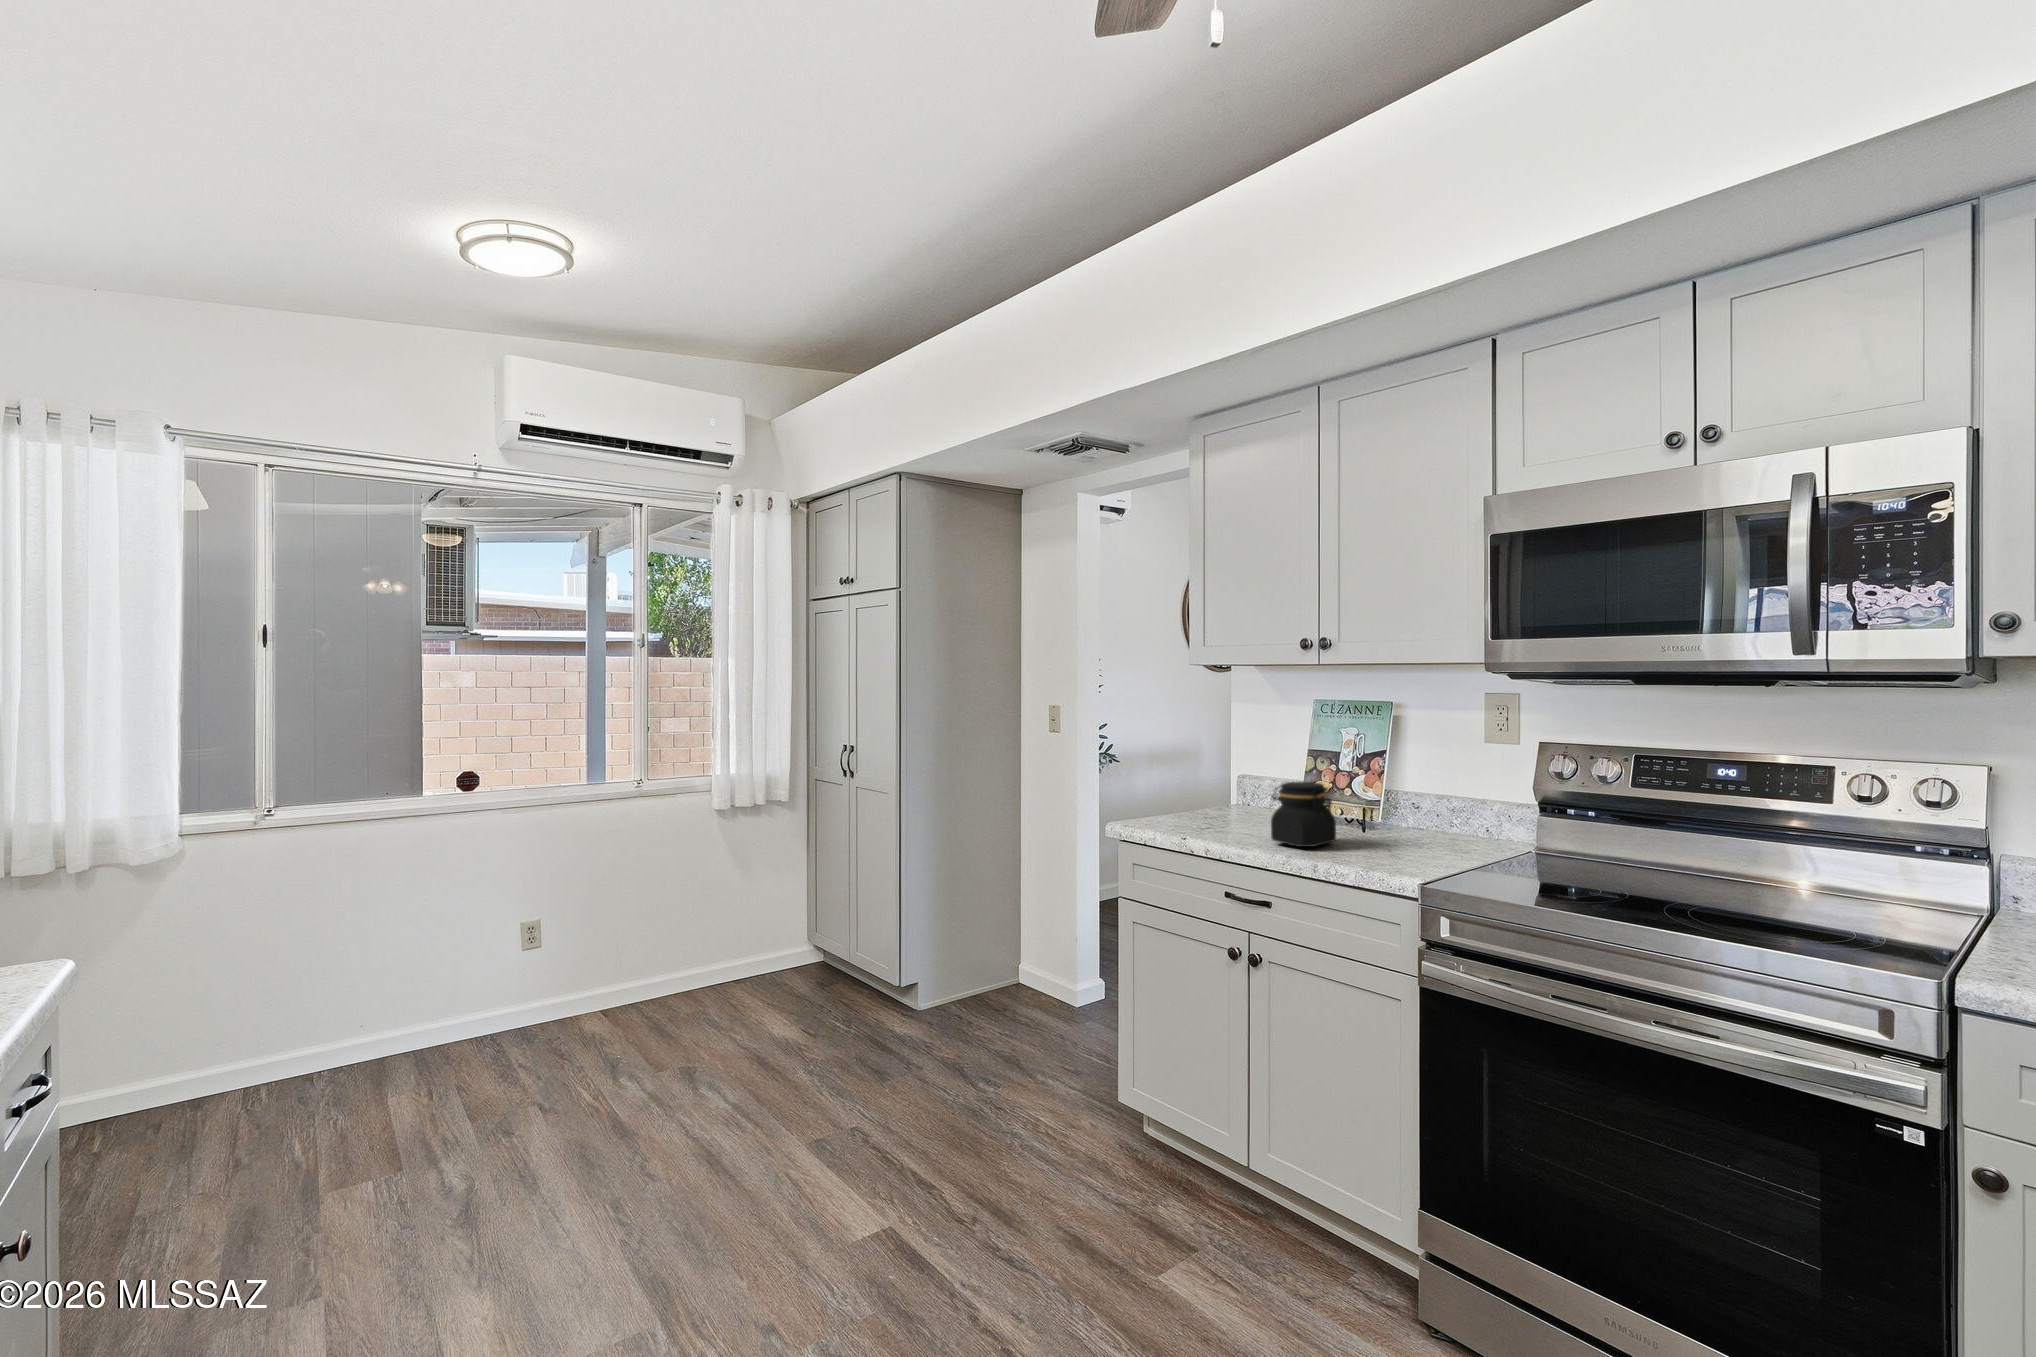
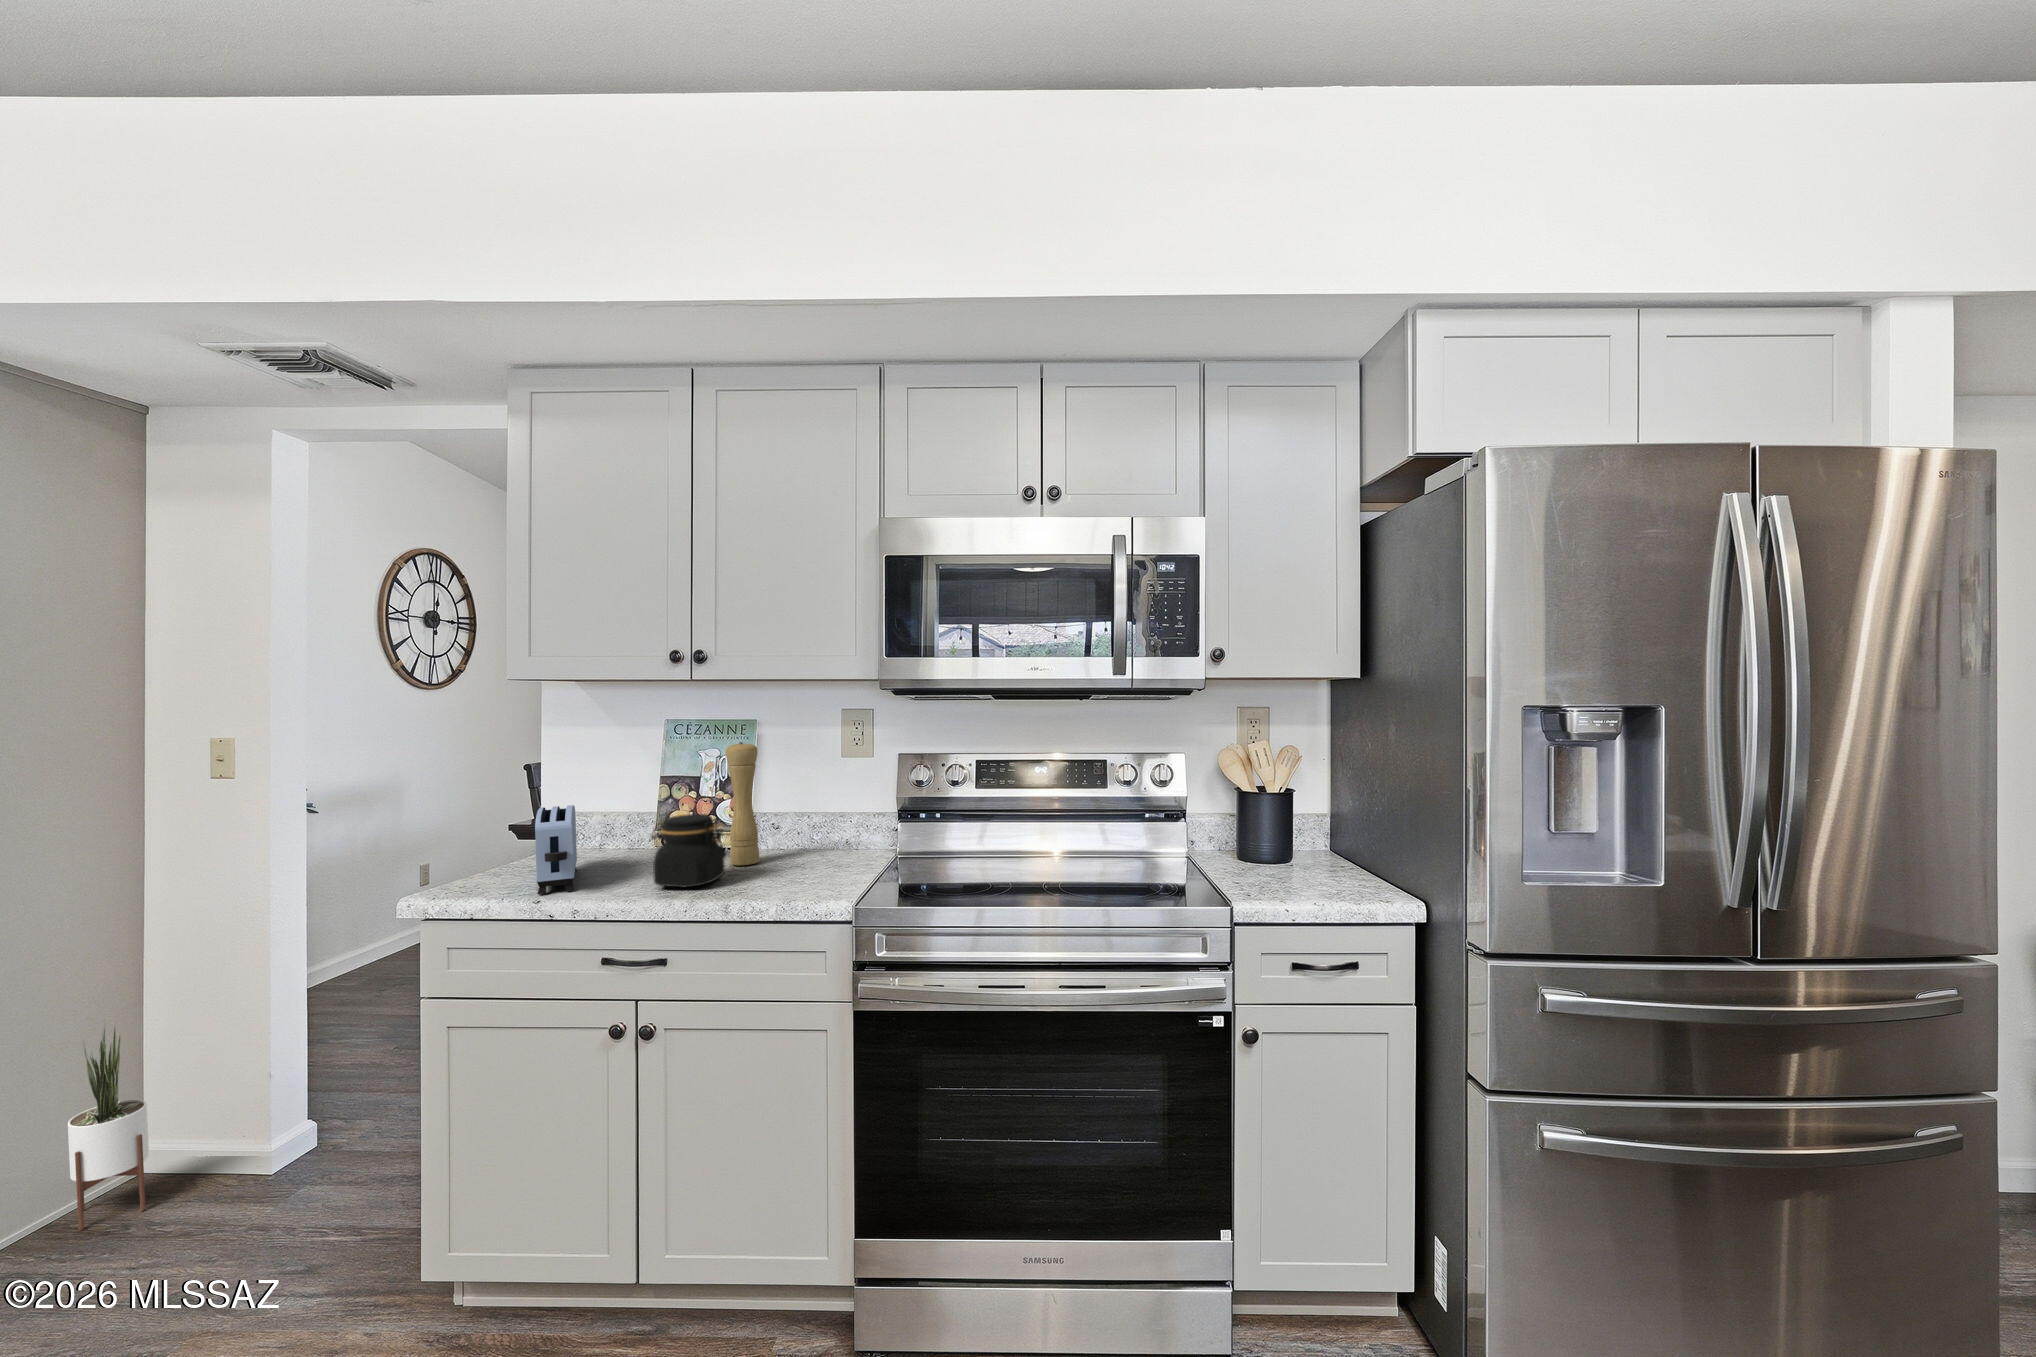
pepper mill: none [1349,719,1381,838] -> present [726,742,759,865]
toaster: none [1185,764,1231,835] -> present [535,805,577,894]
potted plant: none [962,882,999,1014] -> present [68,1021,149,1231]

